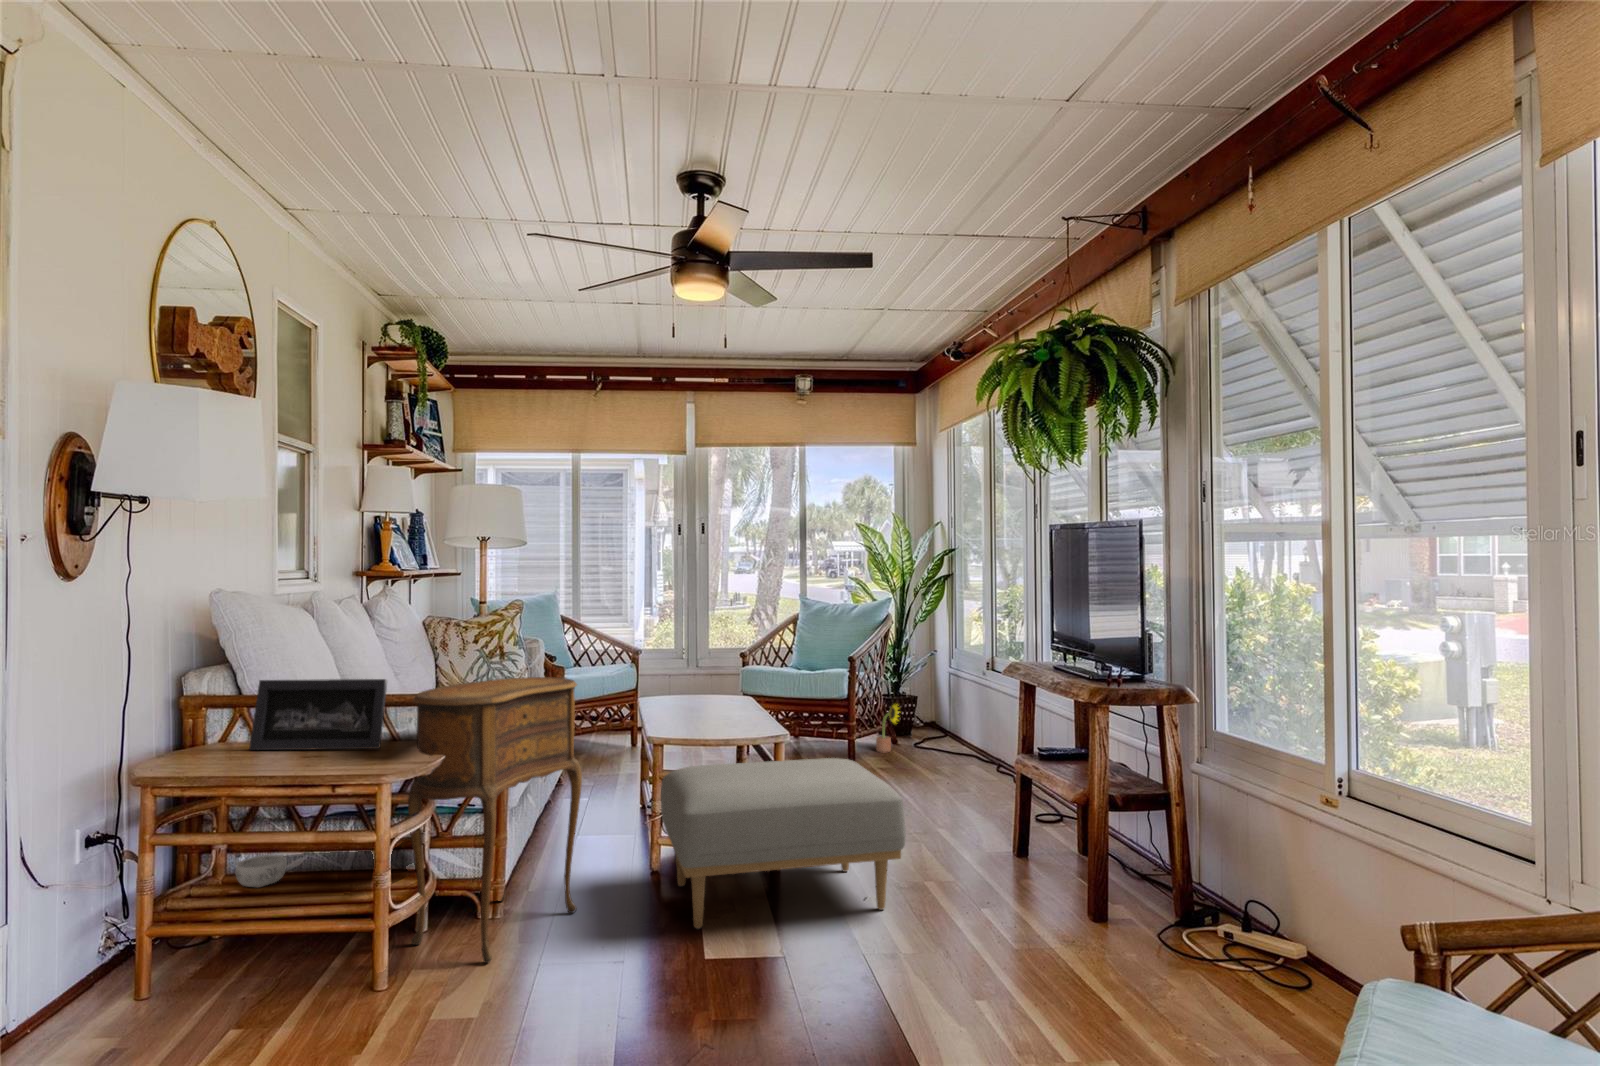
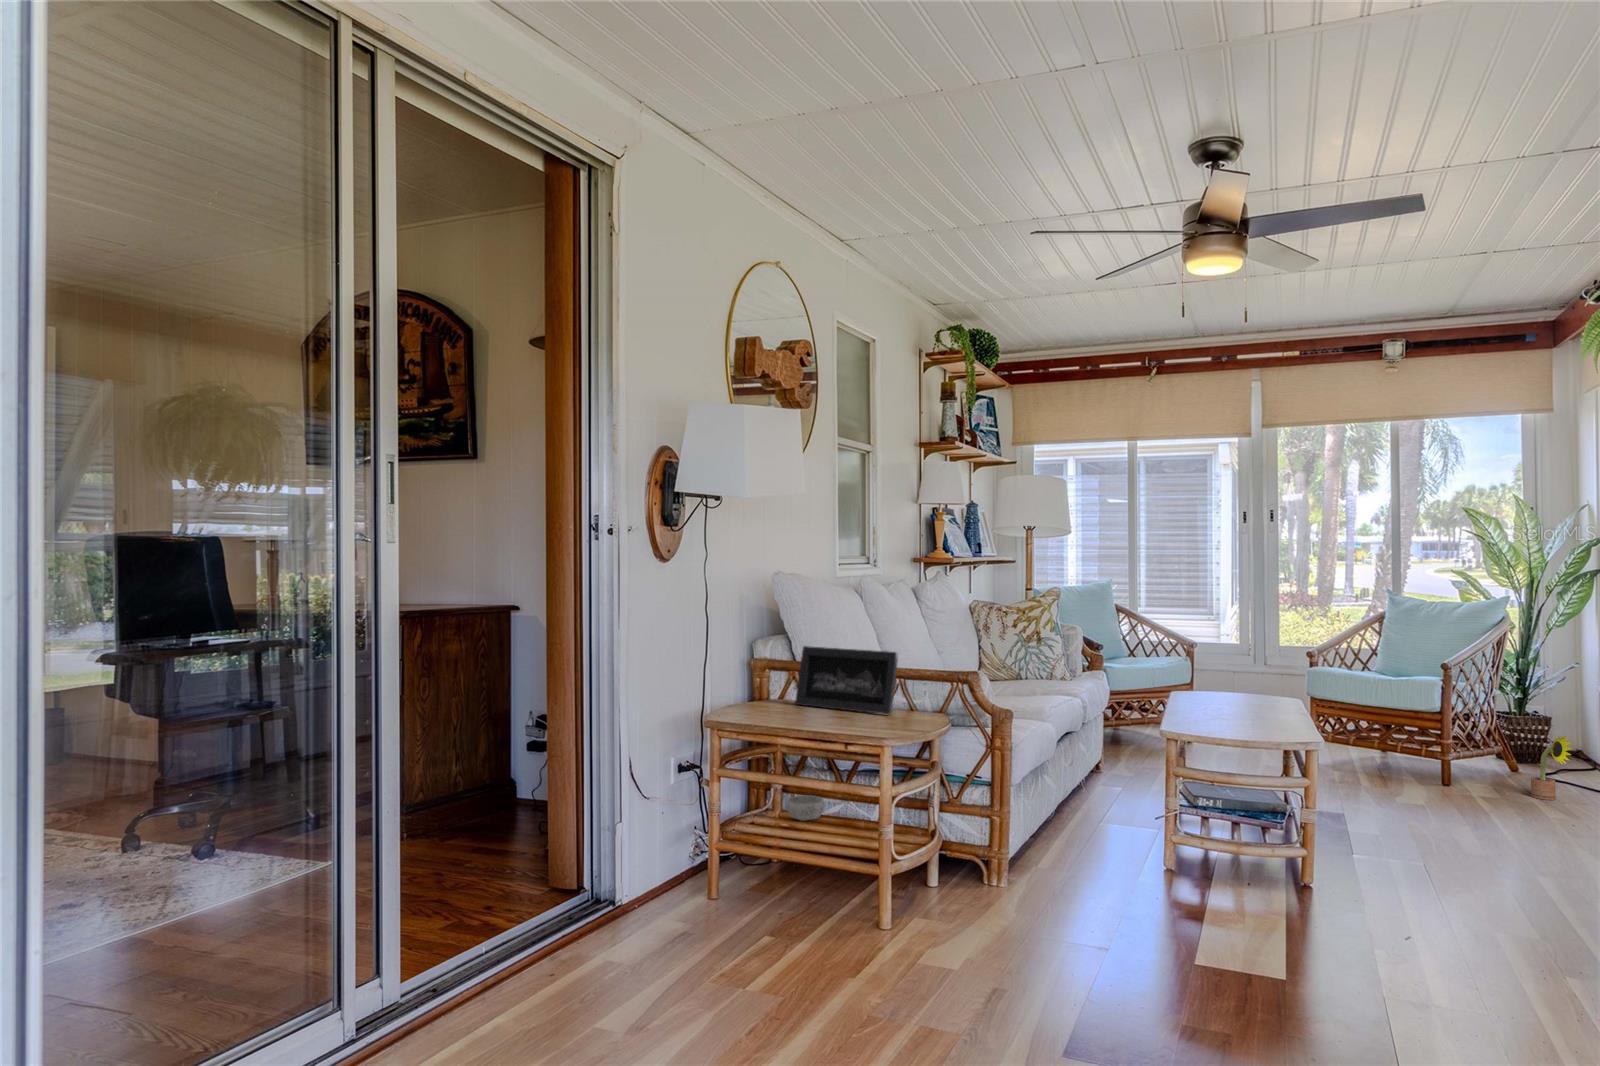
side table: present [408,677,582,963] -> none [916,661,1083,932]
ottoman: present [661,758,906,929] -> none [1179,773,1505,991]

